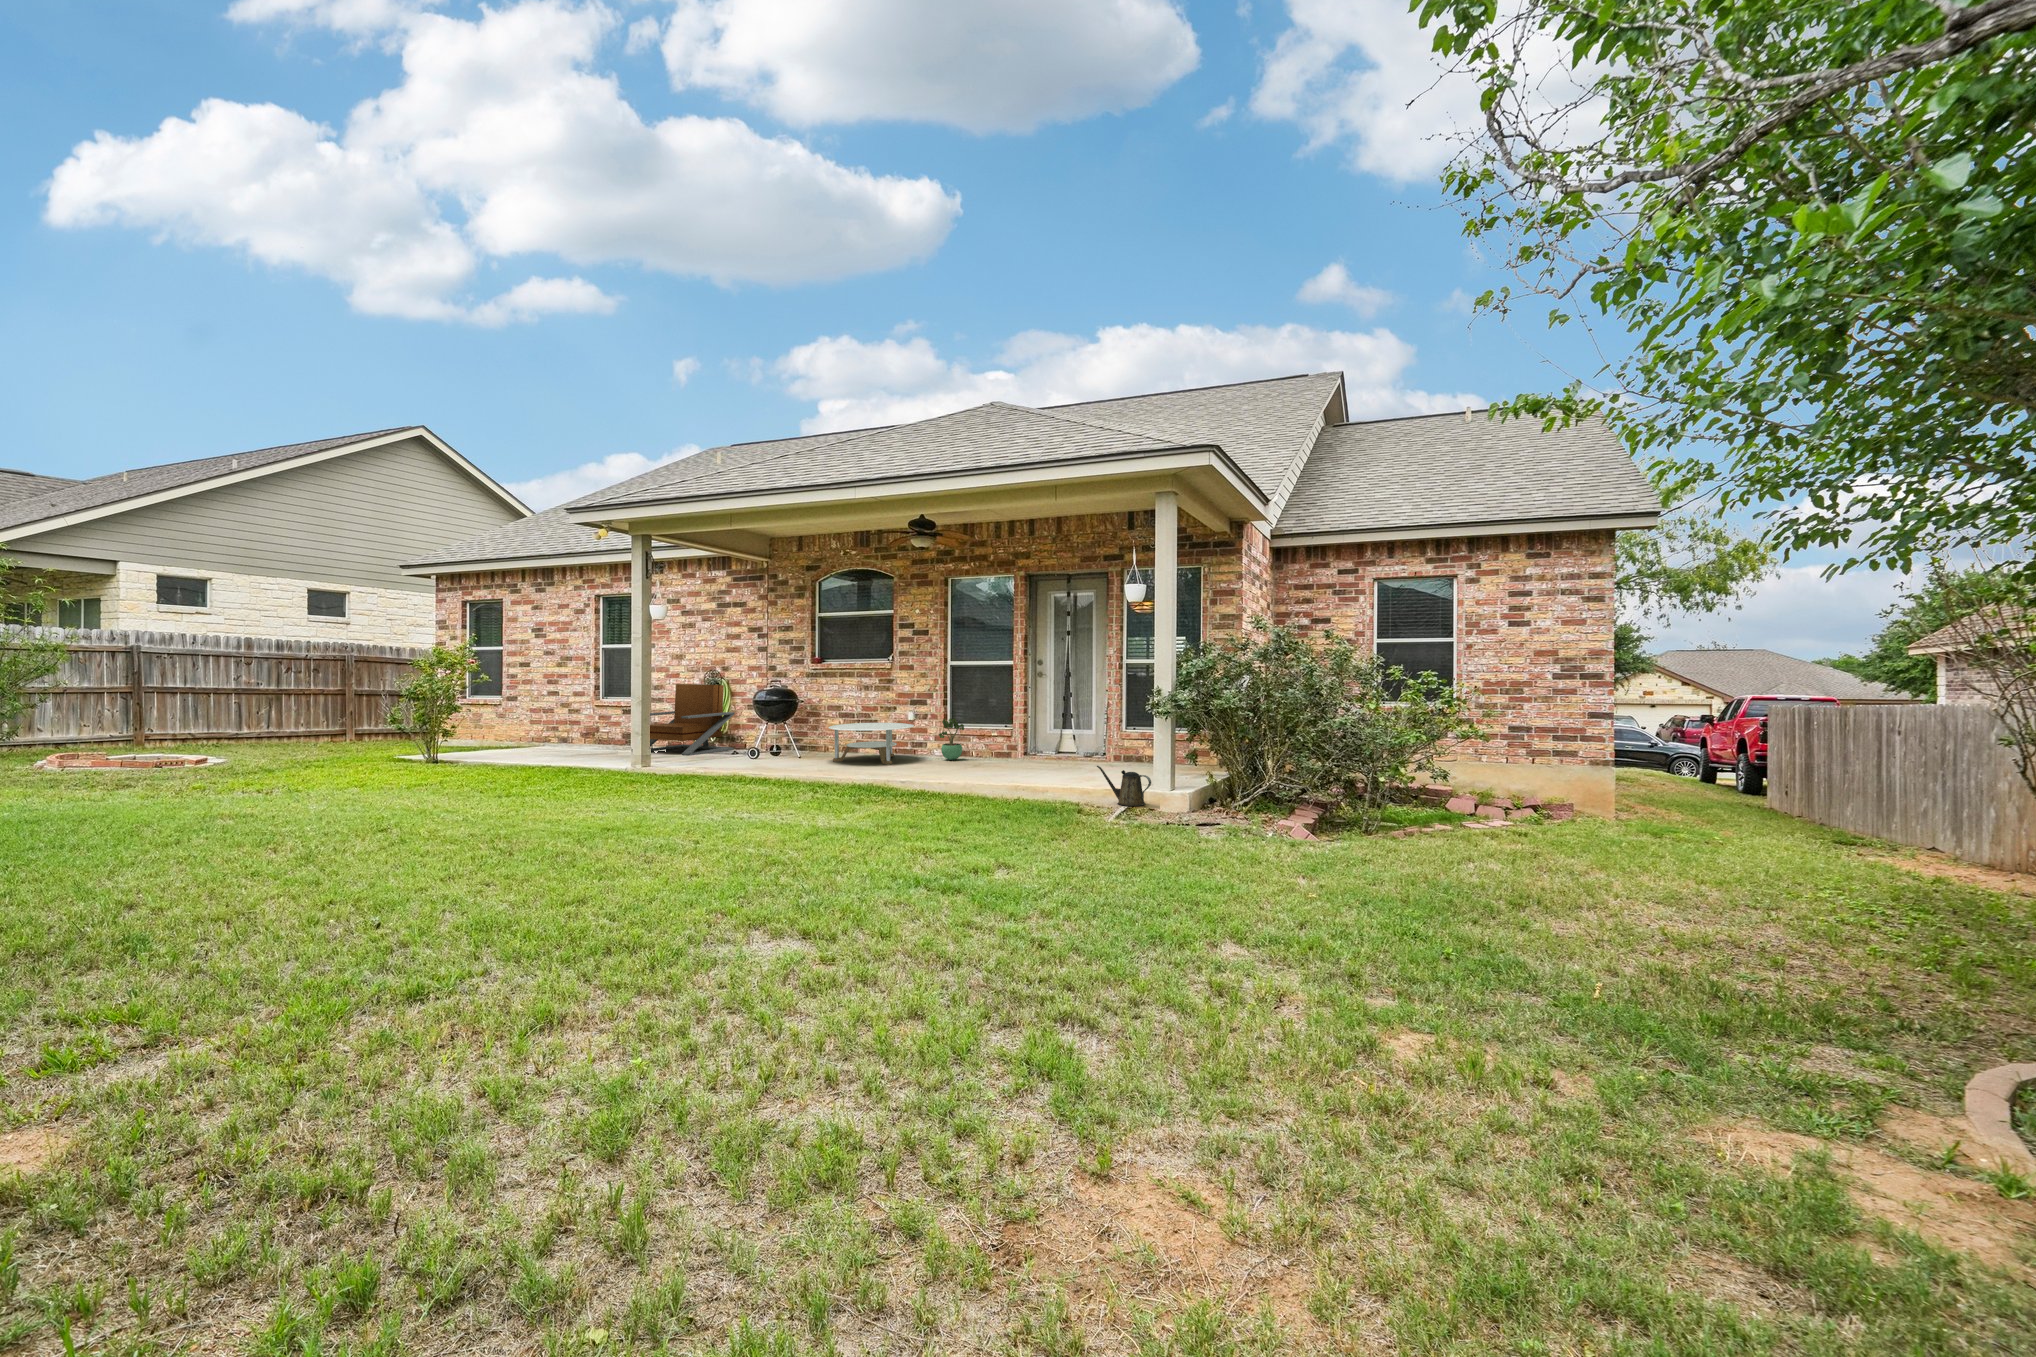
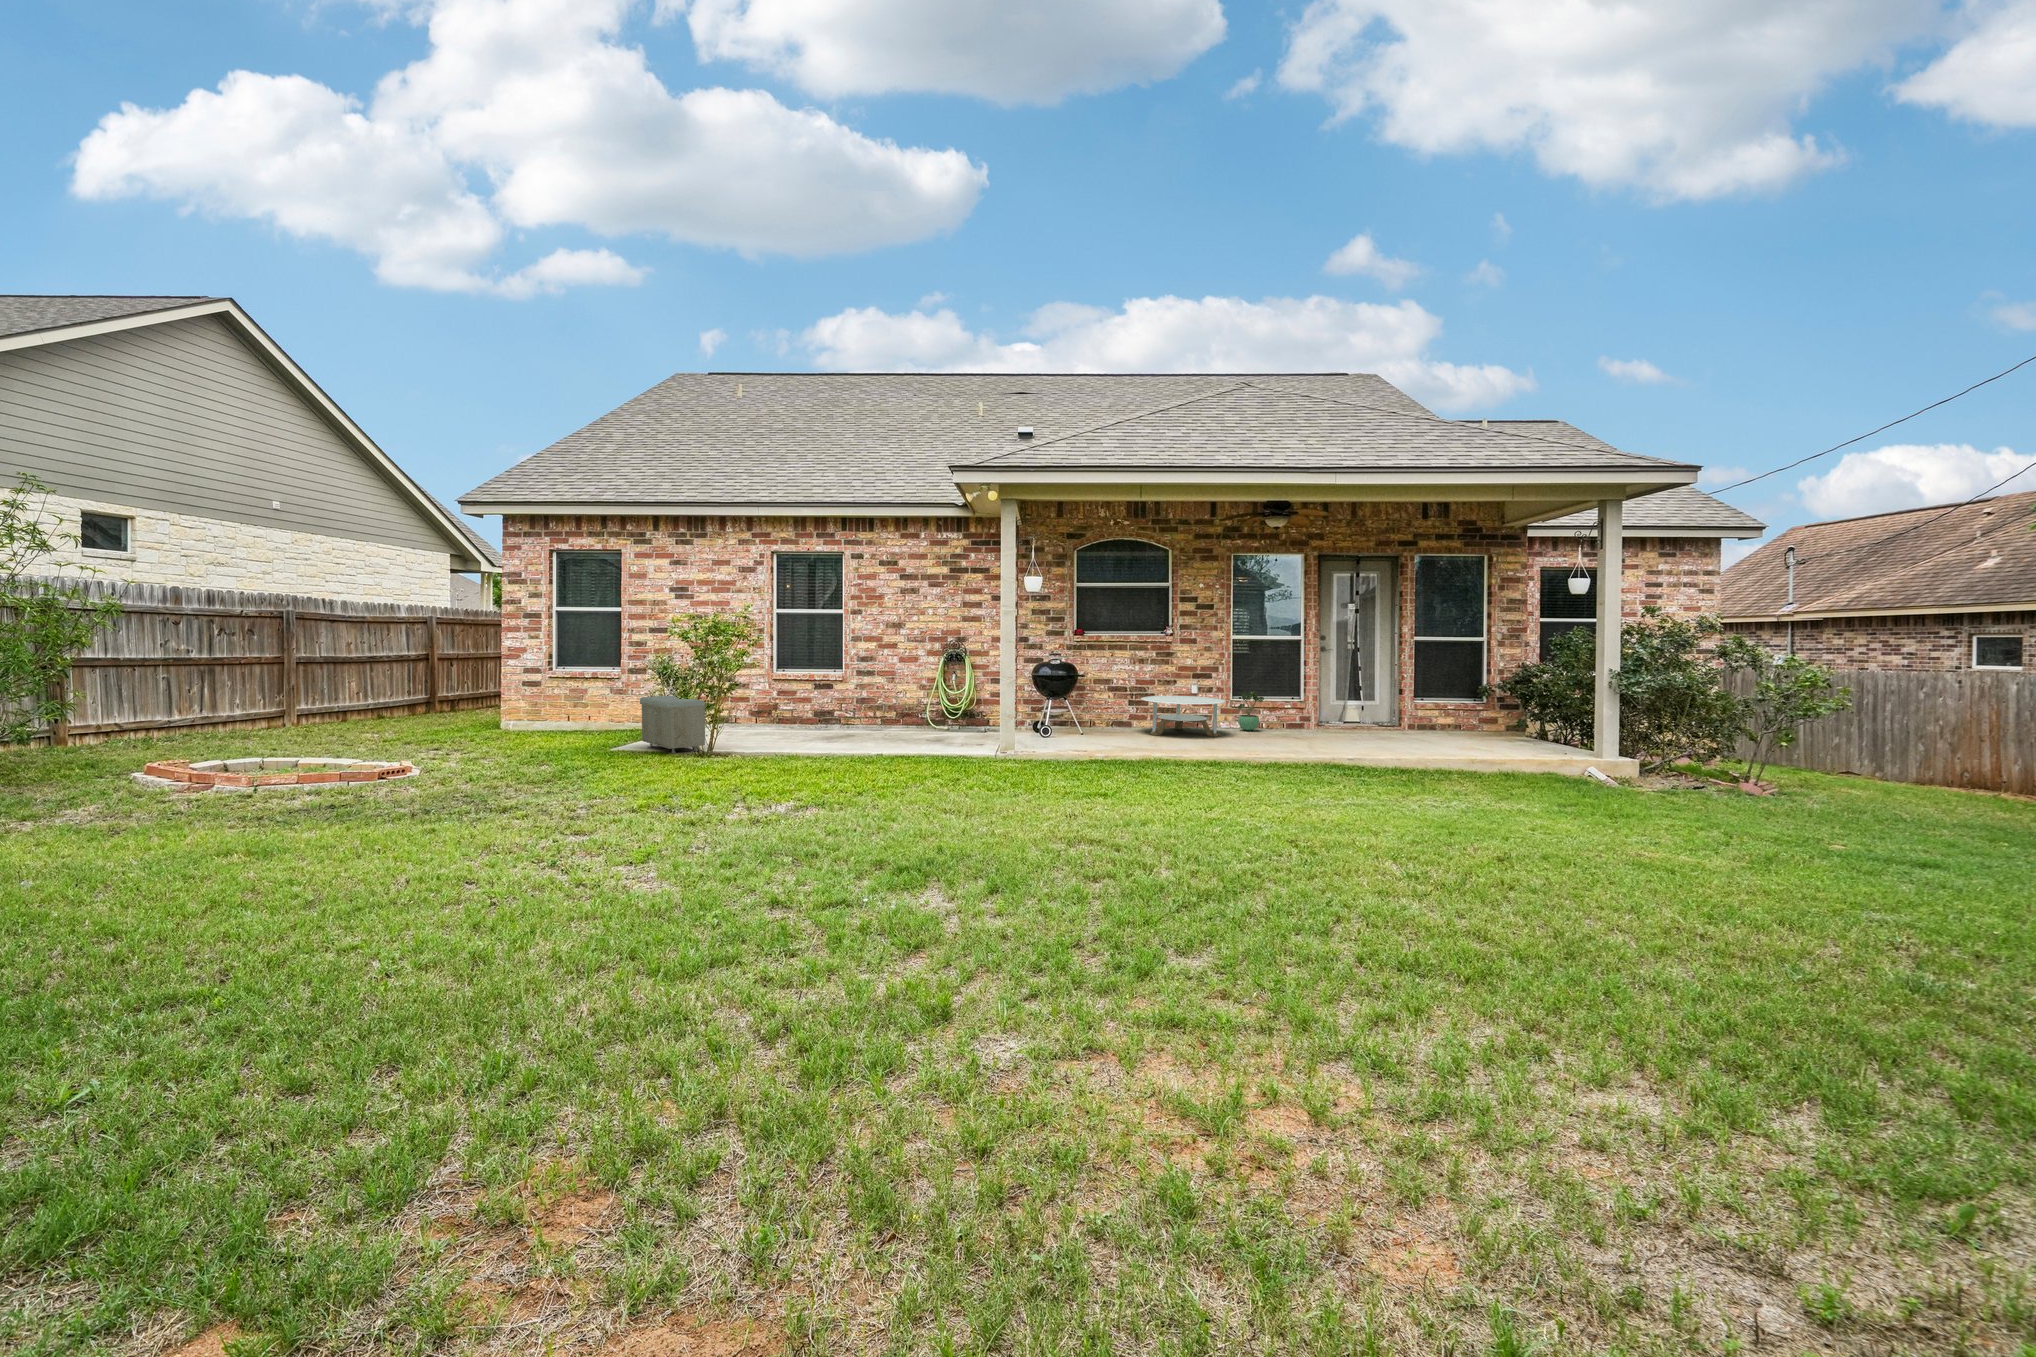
lounge chair: present [650,684,735,756] -> none [898,656,987,733]
storage bench: none [367,717,421,764] -> present [640,695,705,753]
watering can: present [1097,766,1151,806] -> none [1543,732,1598,764]

